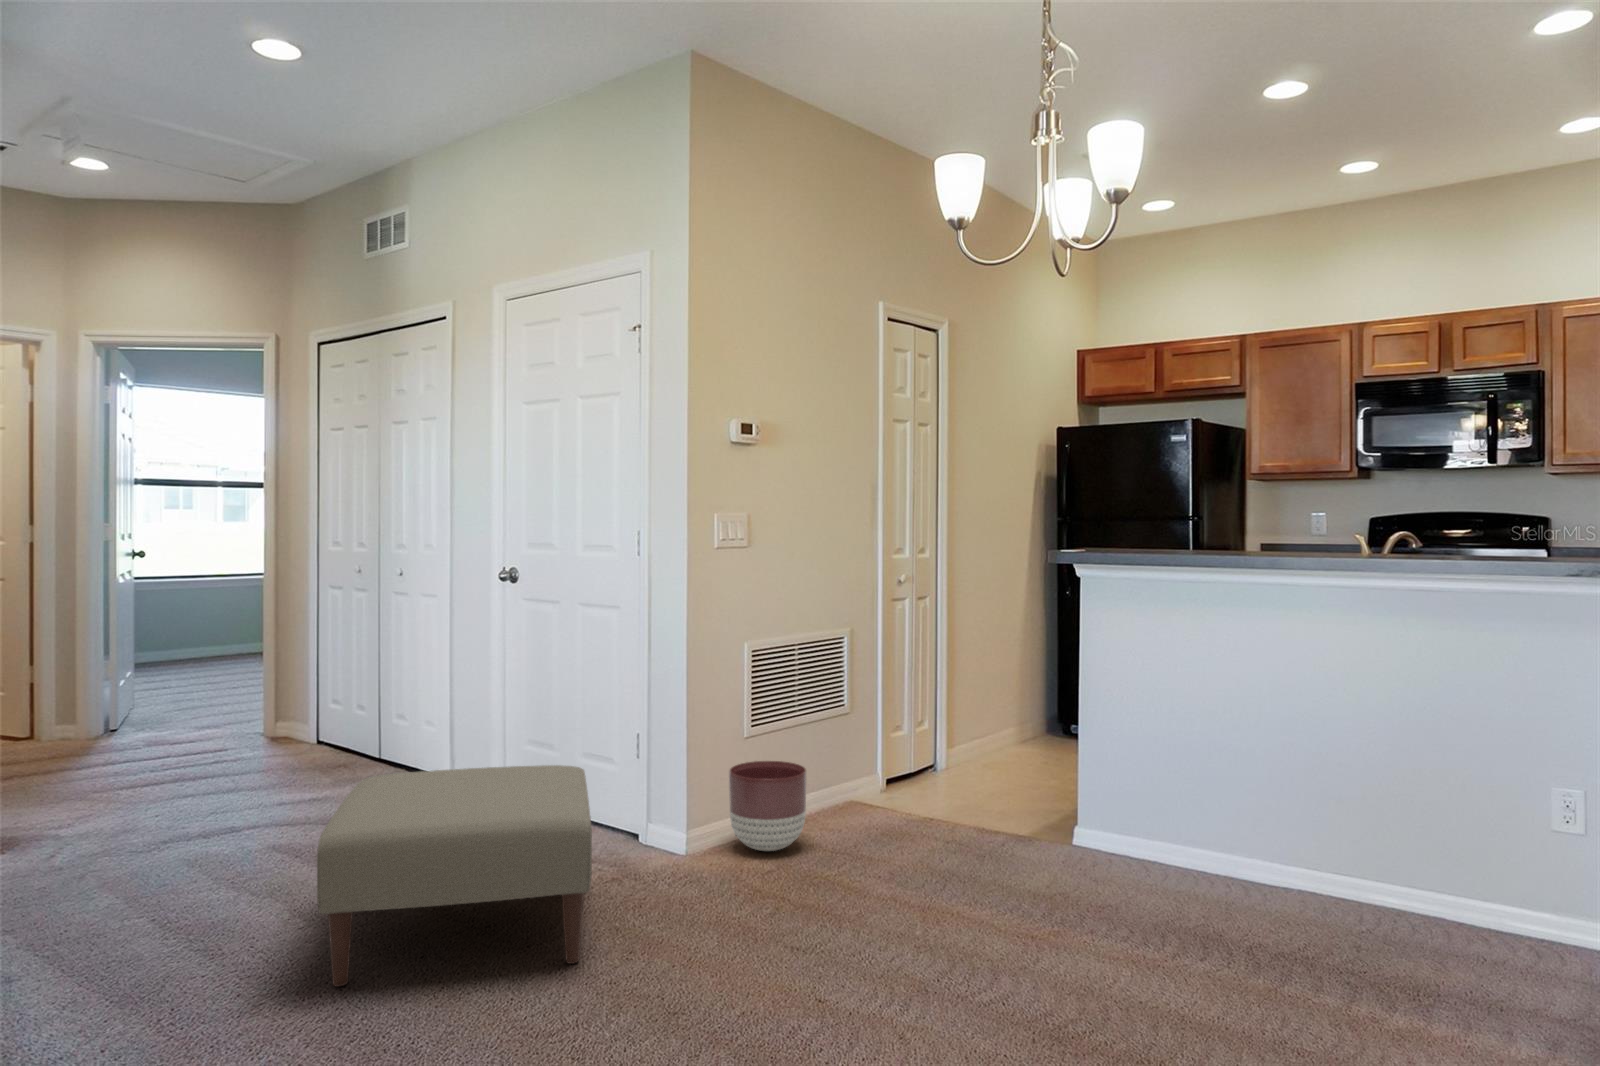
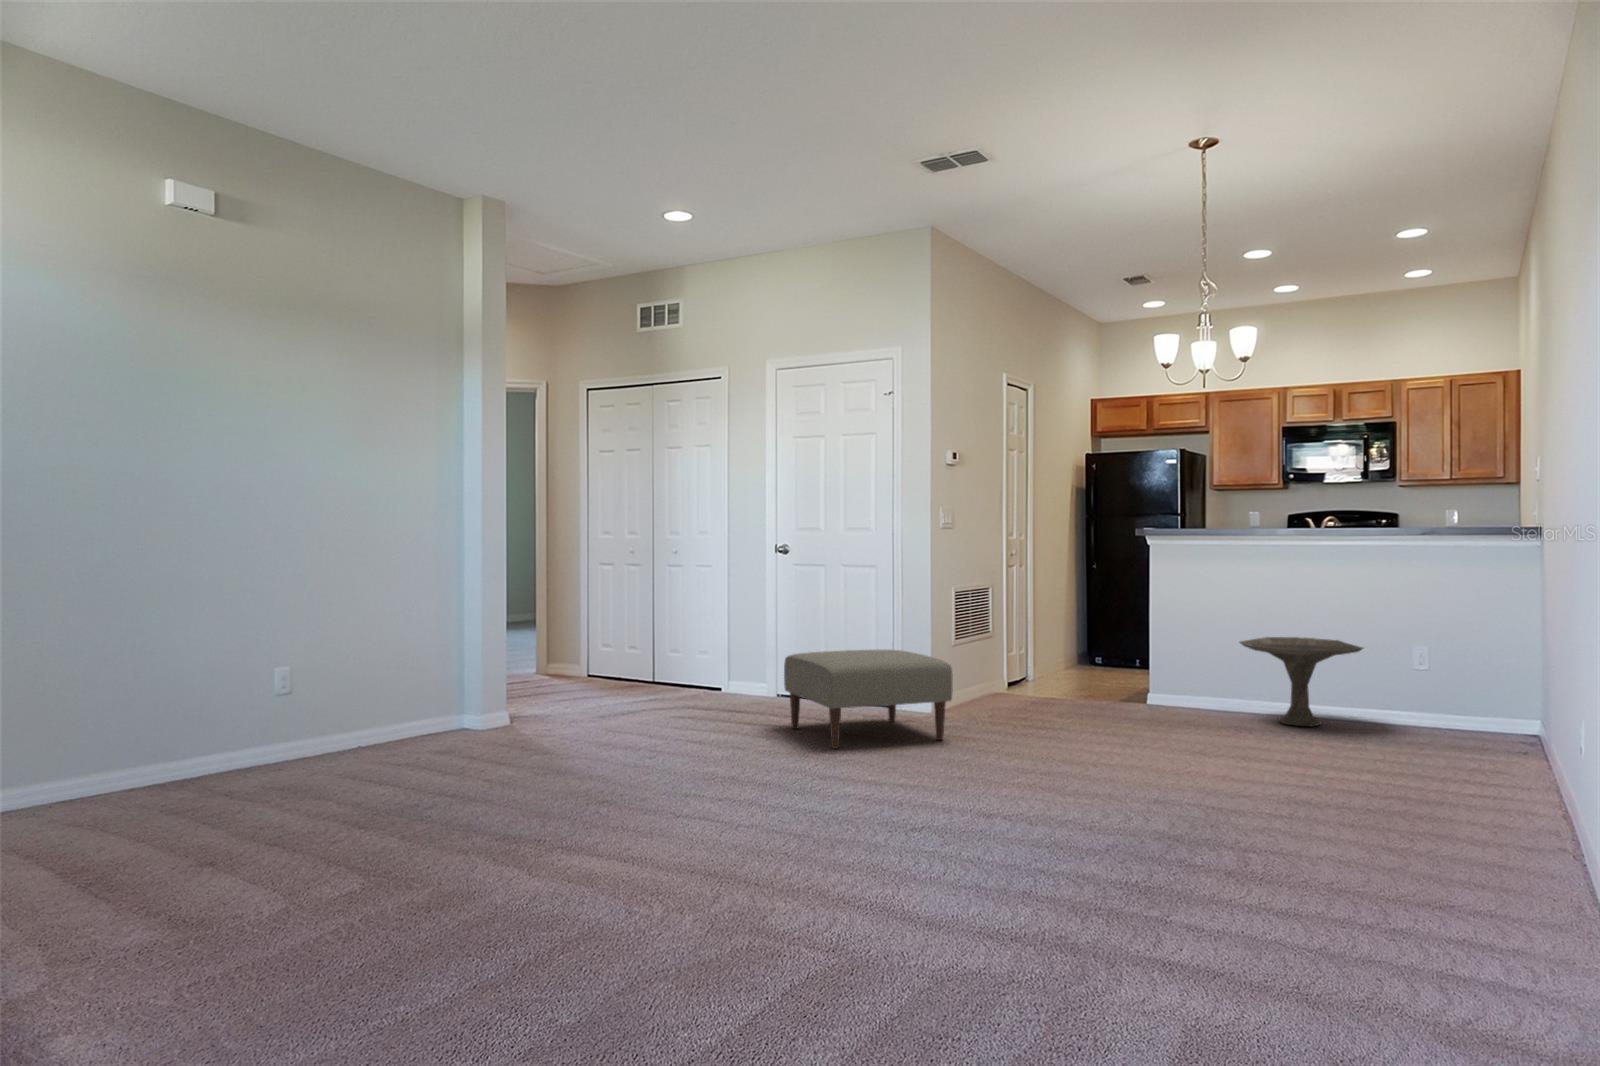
side table: none [1203,756,1447,948] -> present [1240,637,1363,726]
planter: present [729,761,806,851] -> none [955,657,1001,707]

